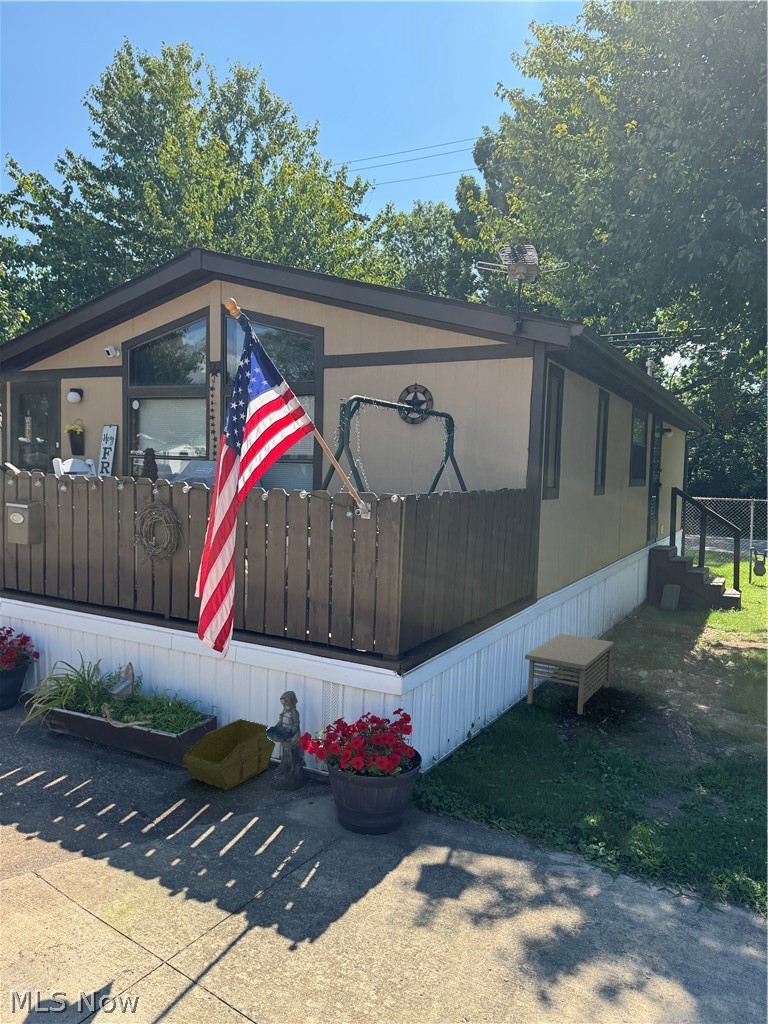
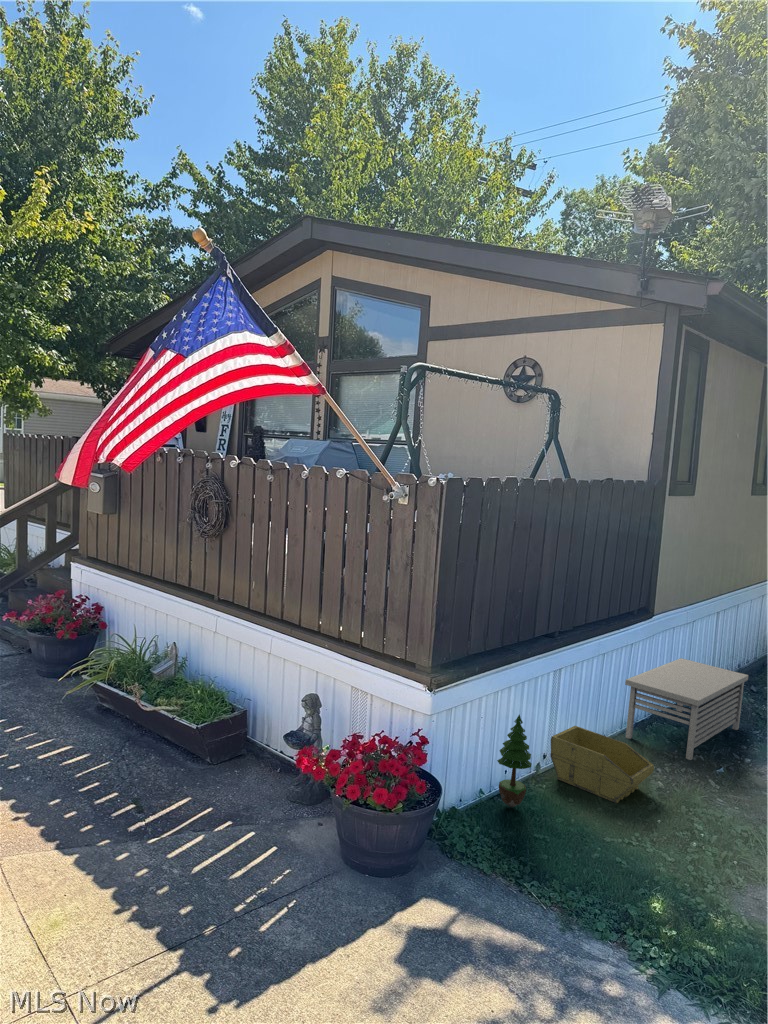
potted tree: none [446,689,475,768] -> present [497,715,532,807]
storage bin: present [183,719,275,790] -> present [550,726,654,803]

